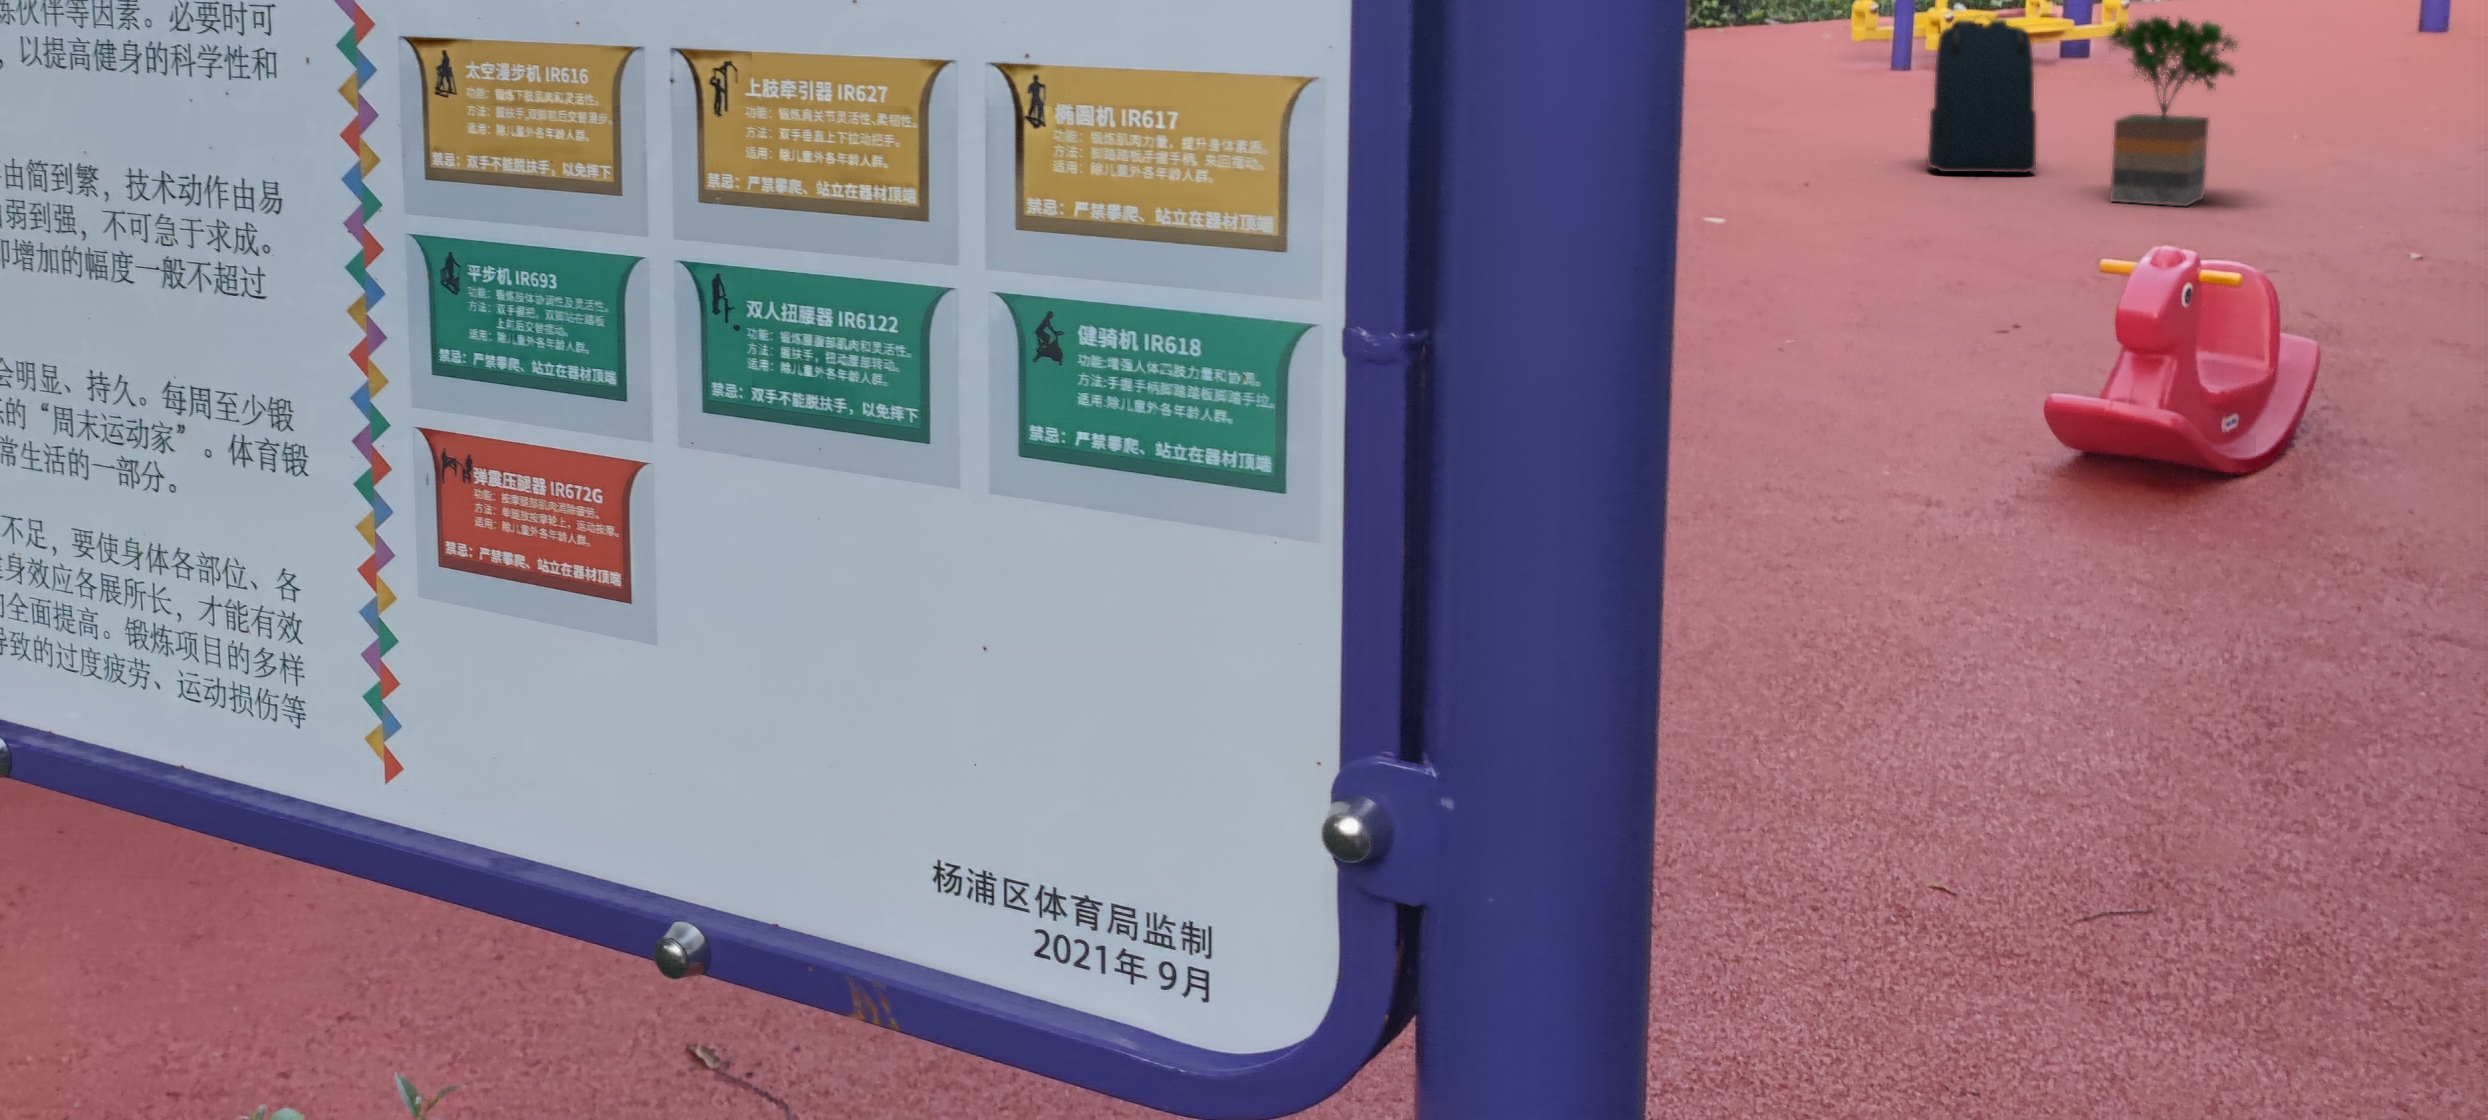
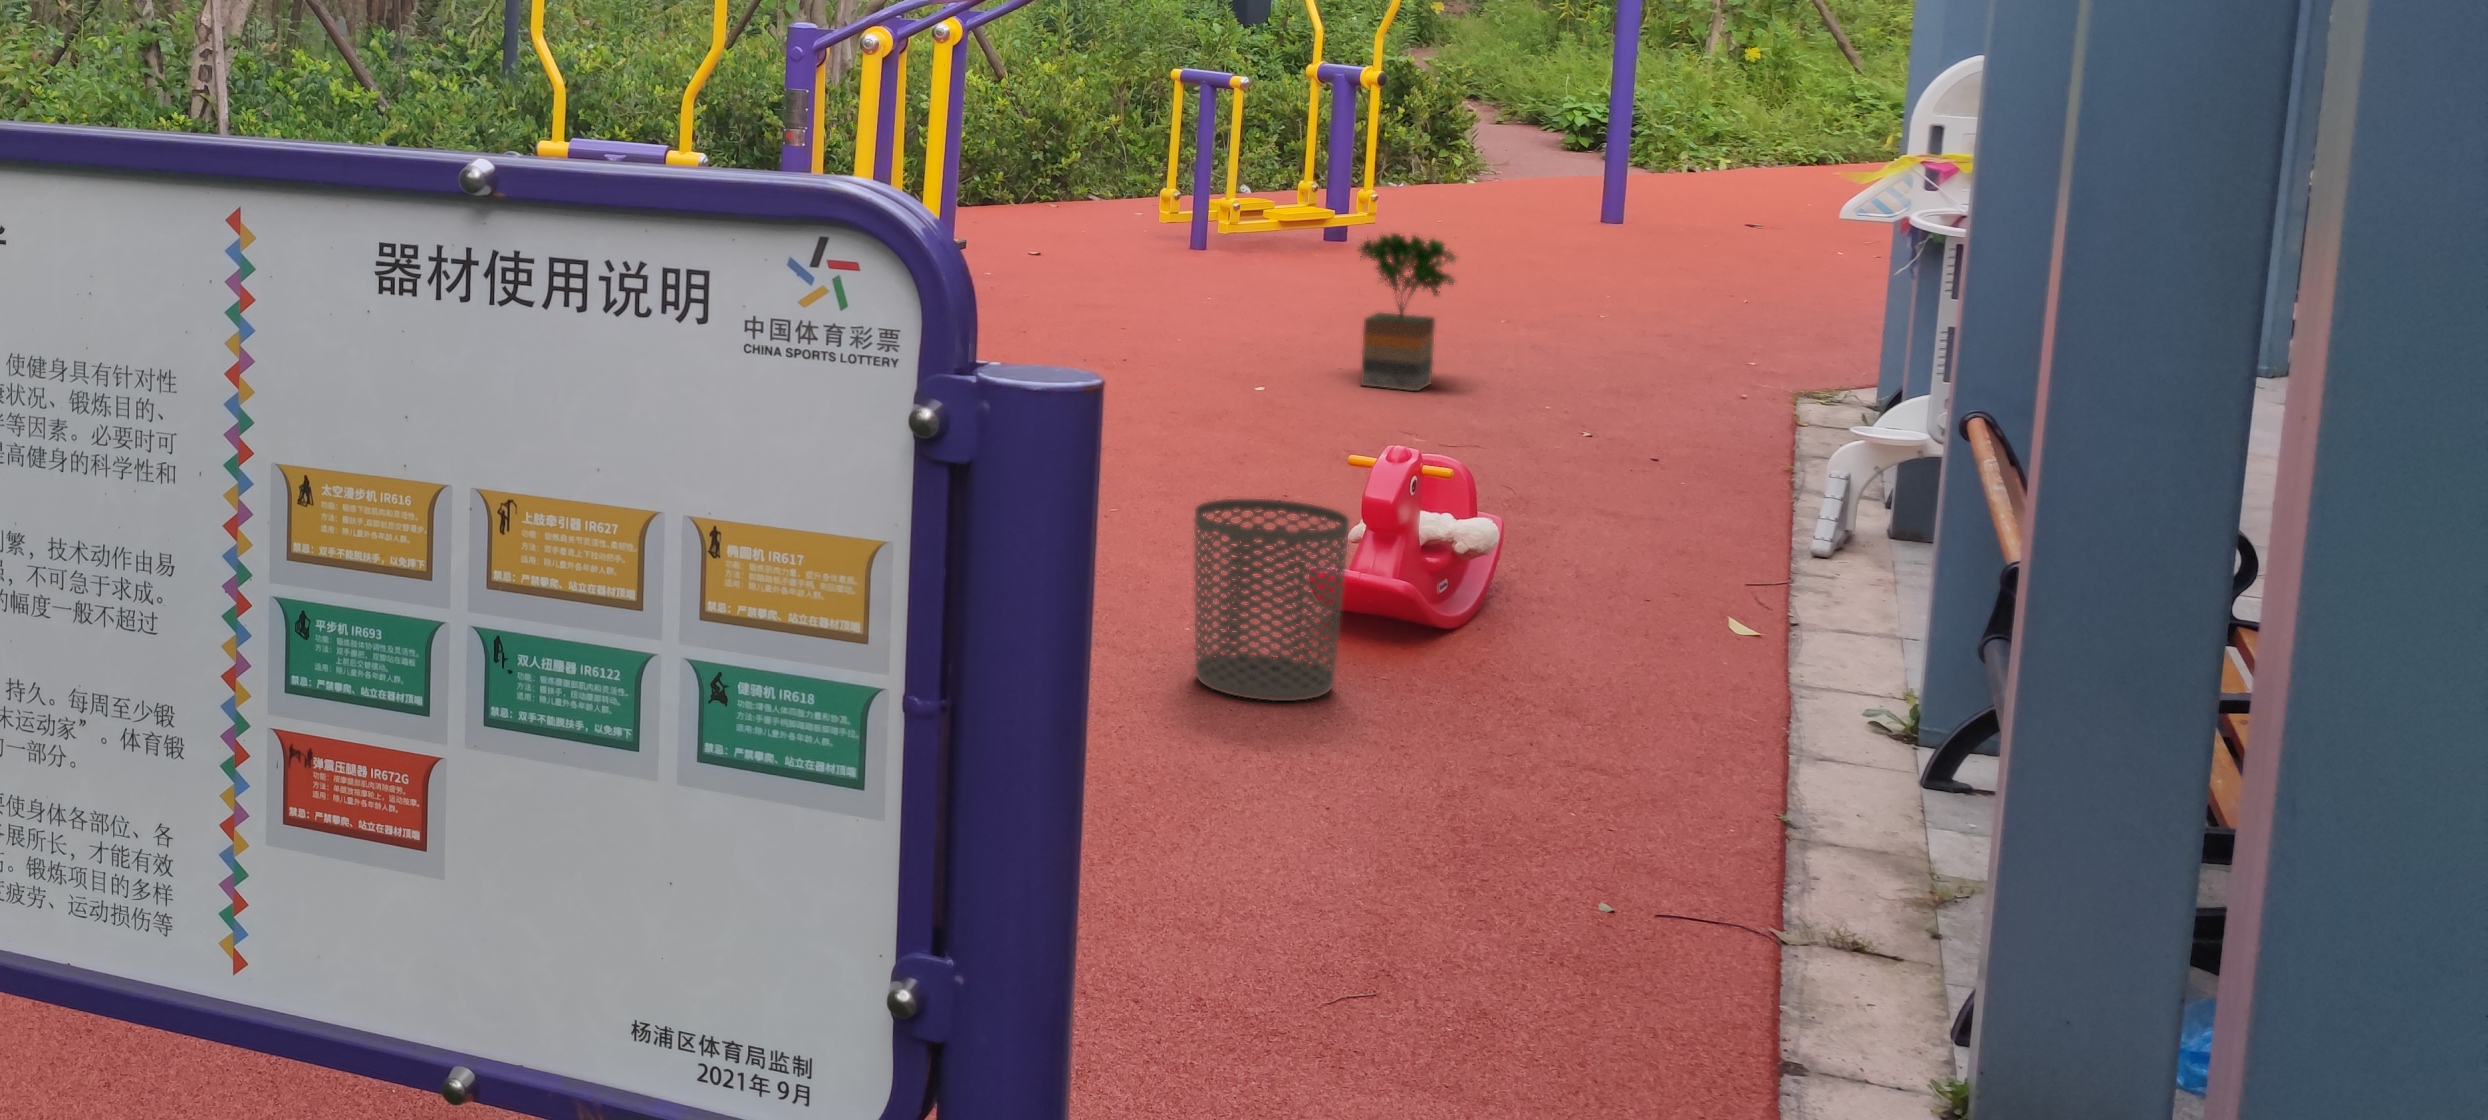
backpack: present [1928,19,2036,173] -> none [1220,223,1305,357]
waste bin: none [1890,296,2103,546] -> present [1194,499,1349,701]

